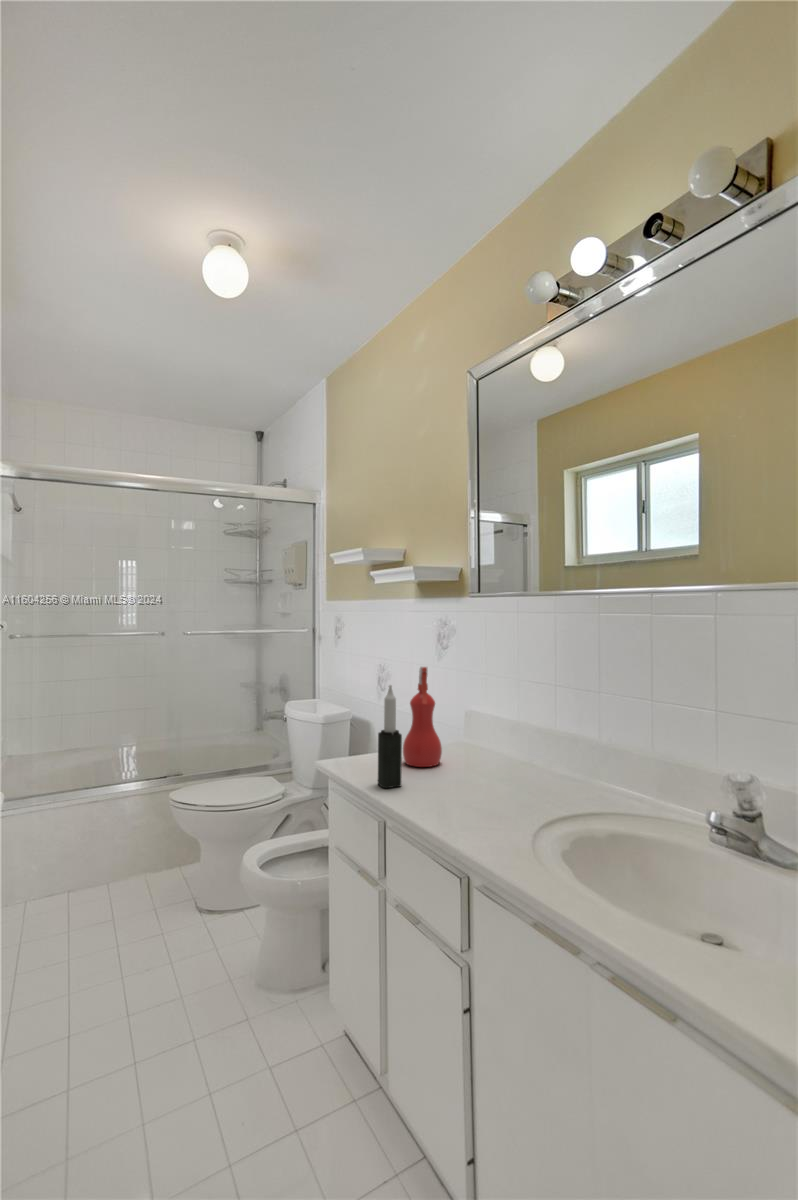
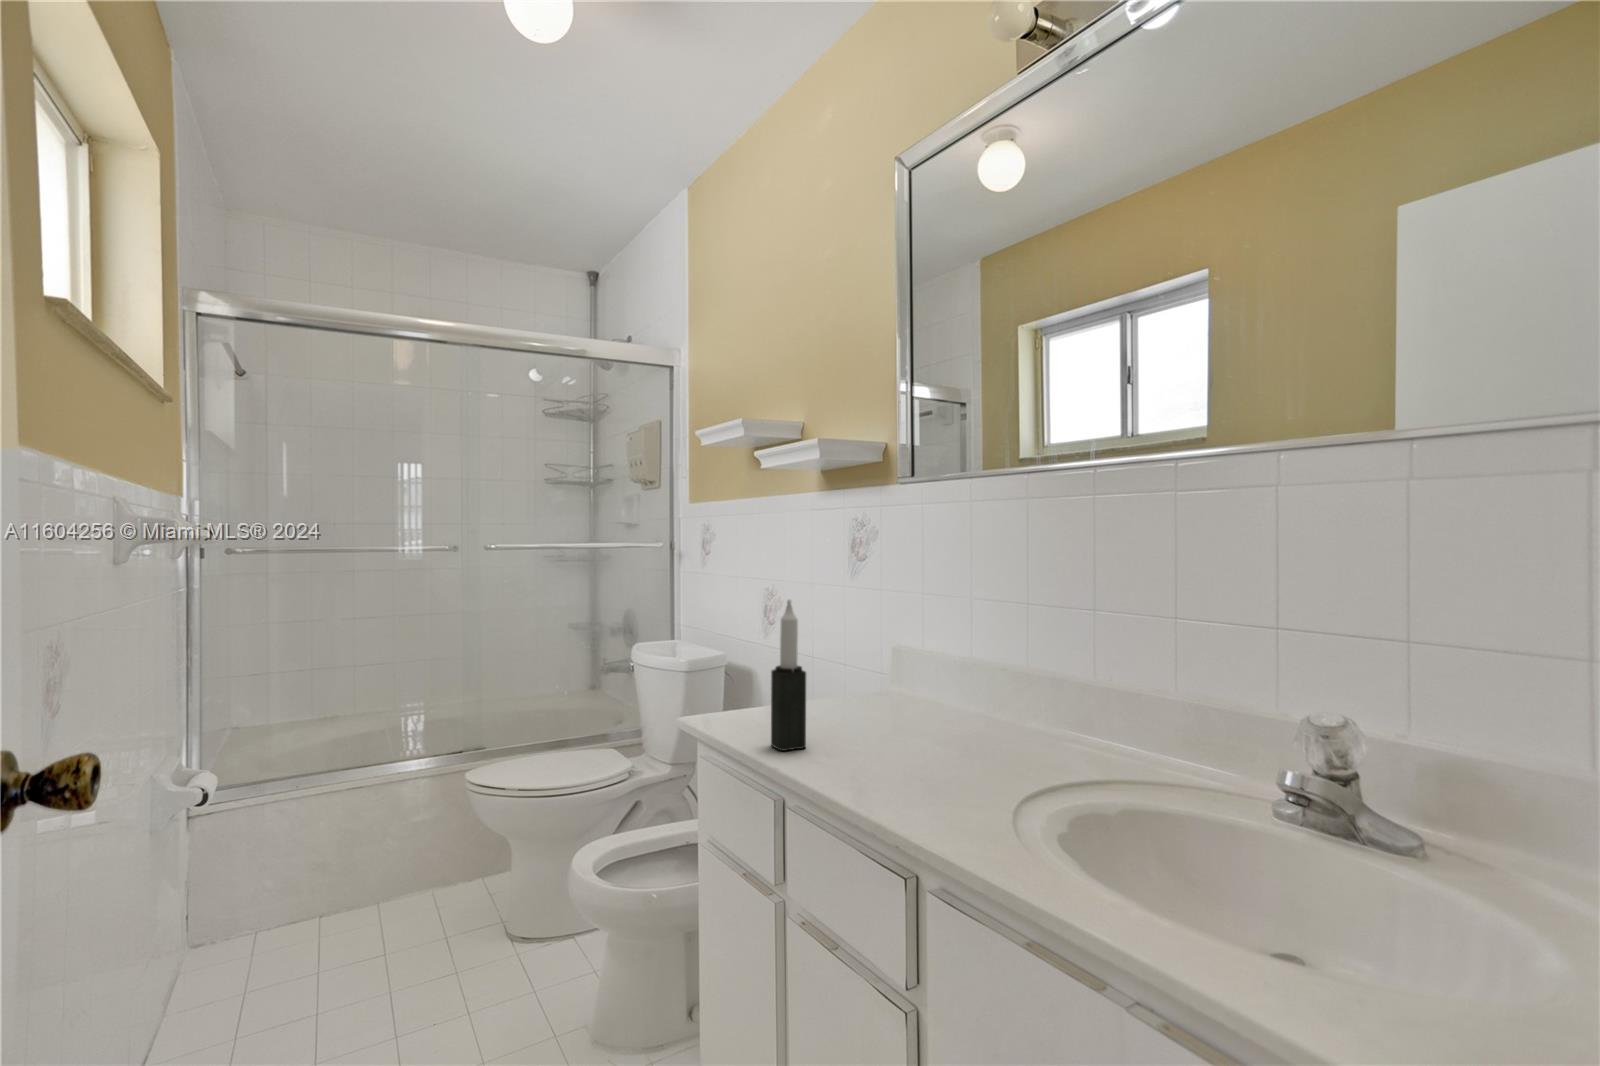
spray bottle: present [403,667,442,767] -> none [805,577,861,722]

